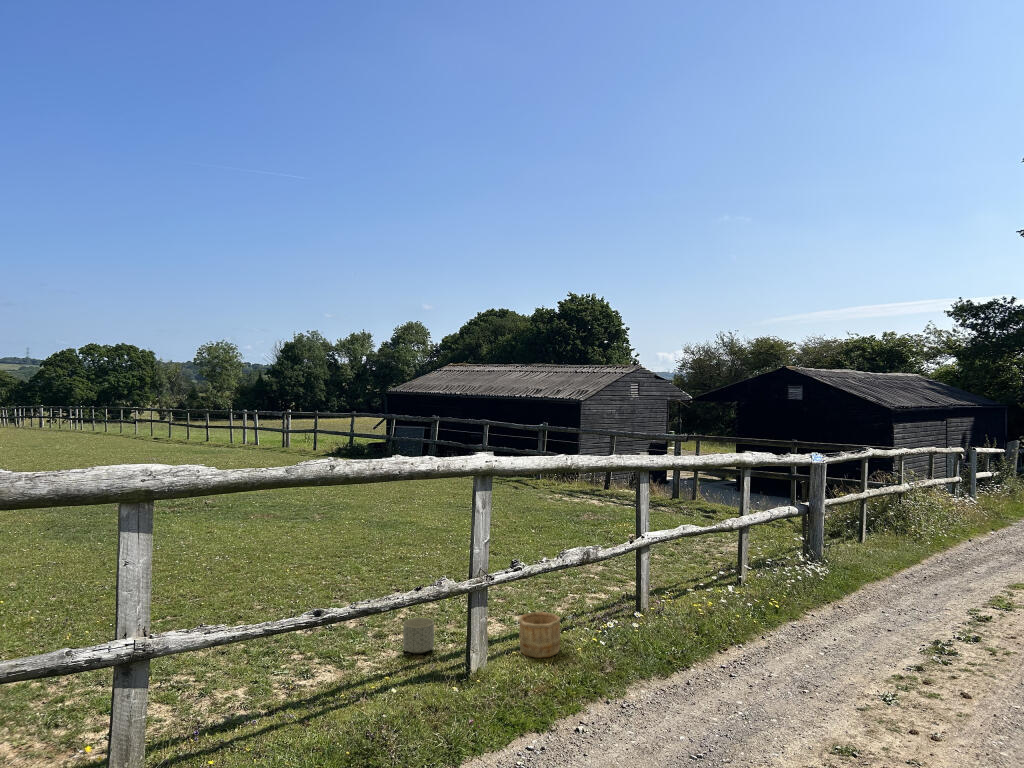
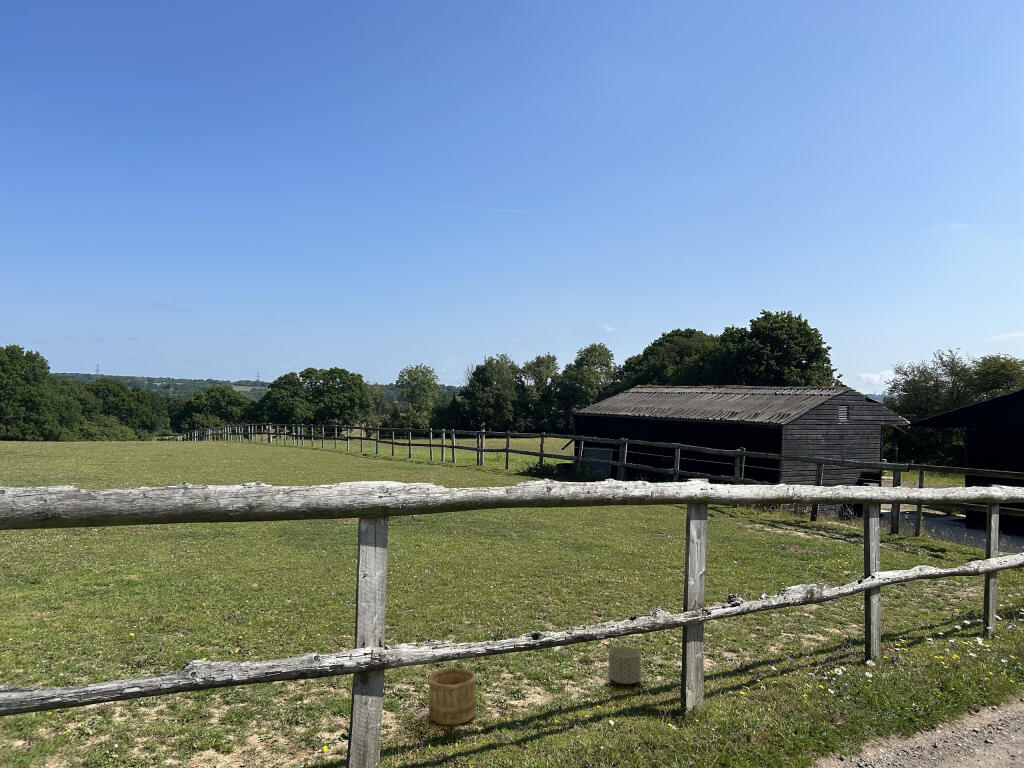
wooden bucket: present [518,612,561,658] -> present [428,668,477,725]

